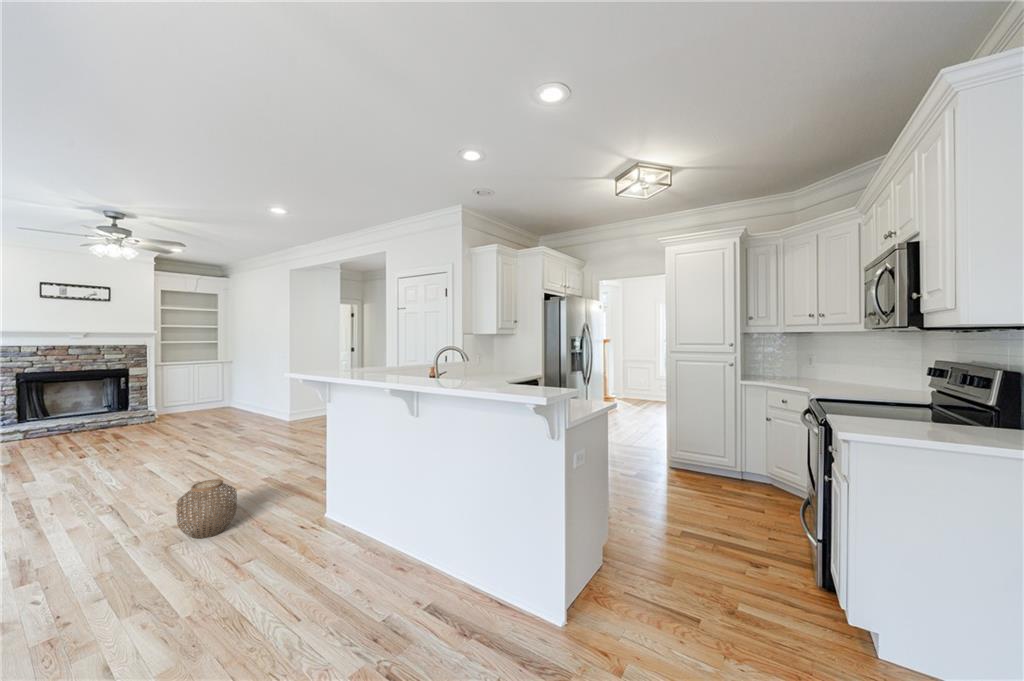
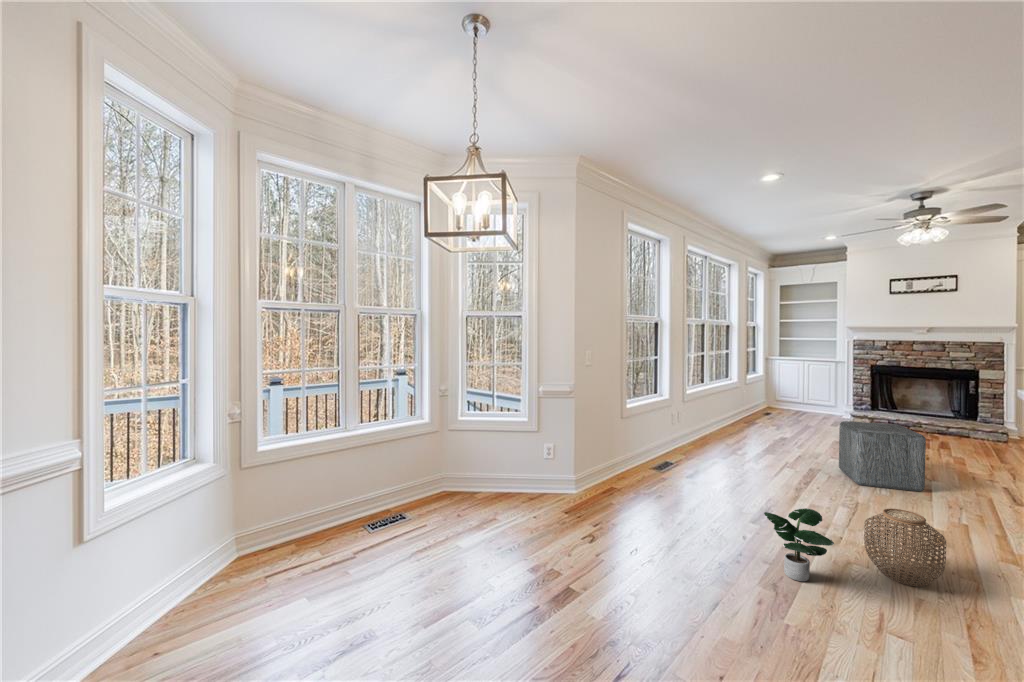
ottoman: none [49,425,149,493] -> present [839,421,926,491]
potted plant: none [103,514,186,592] -> present [764,508,834,581]

